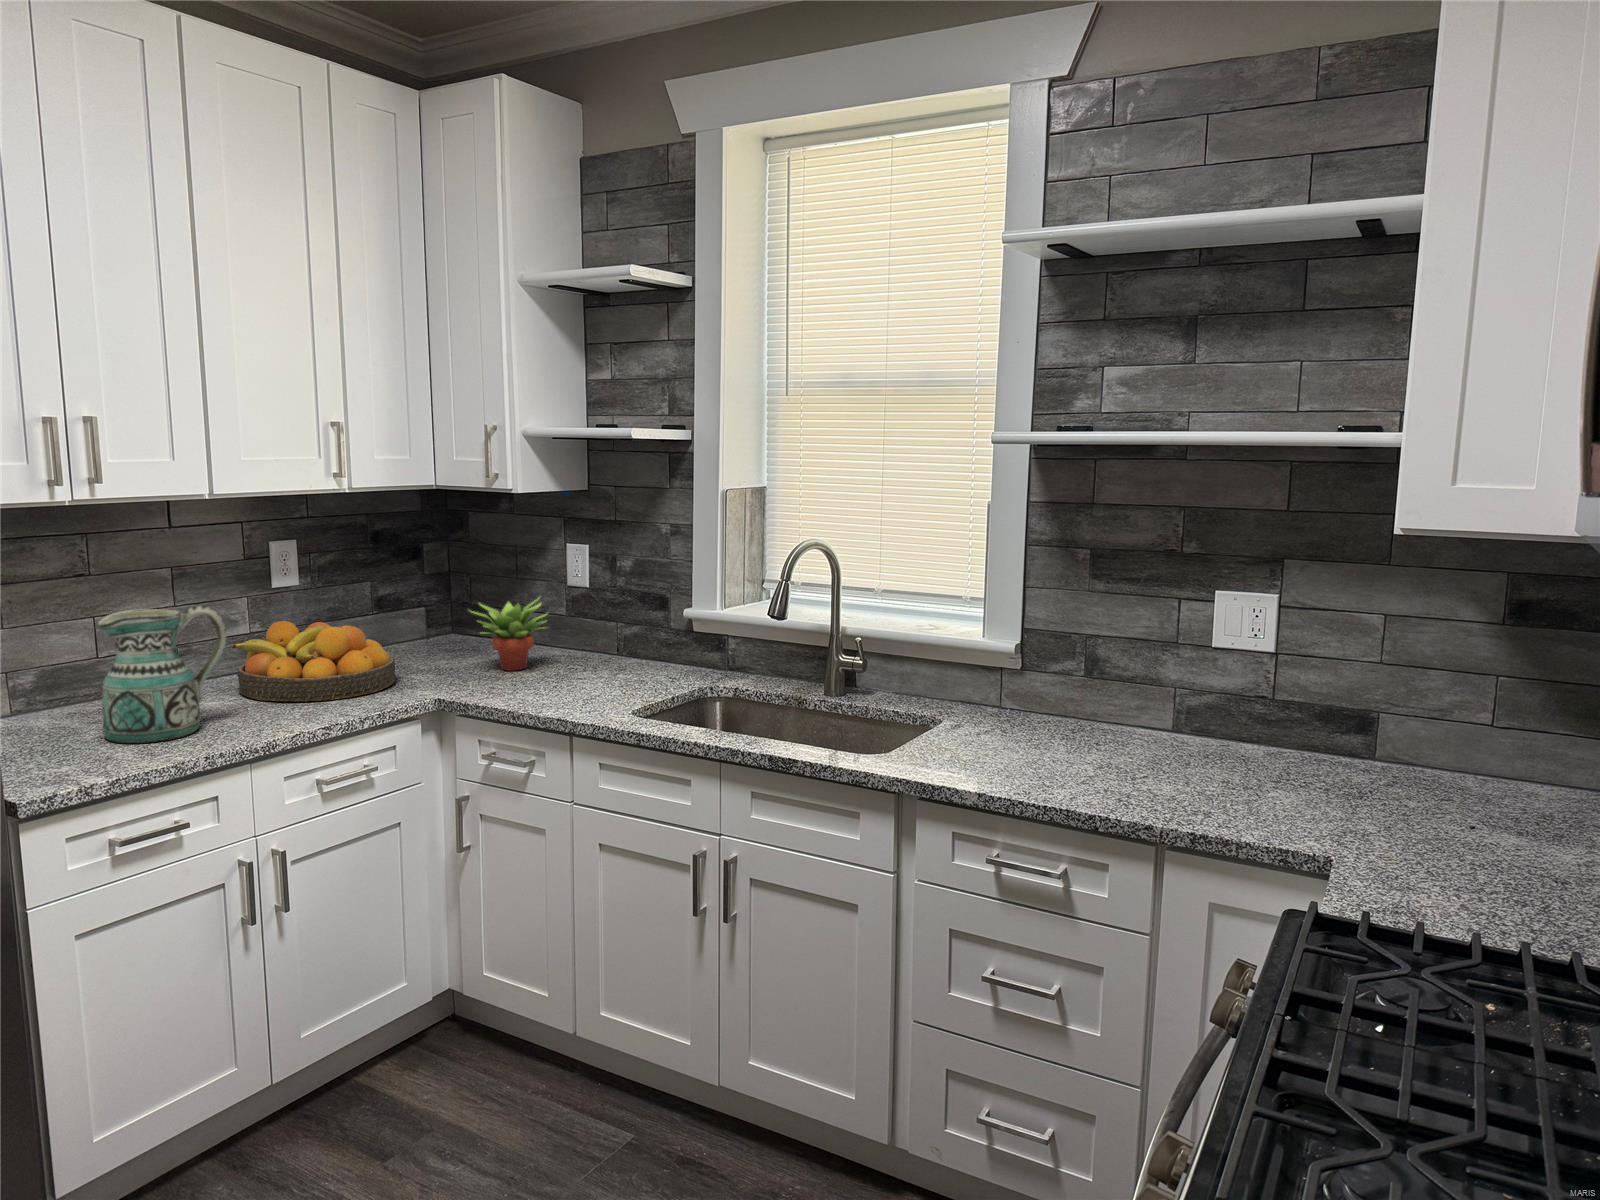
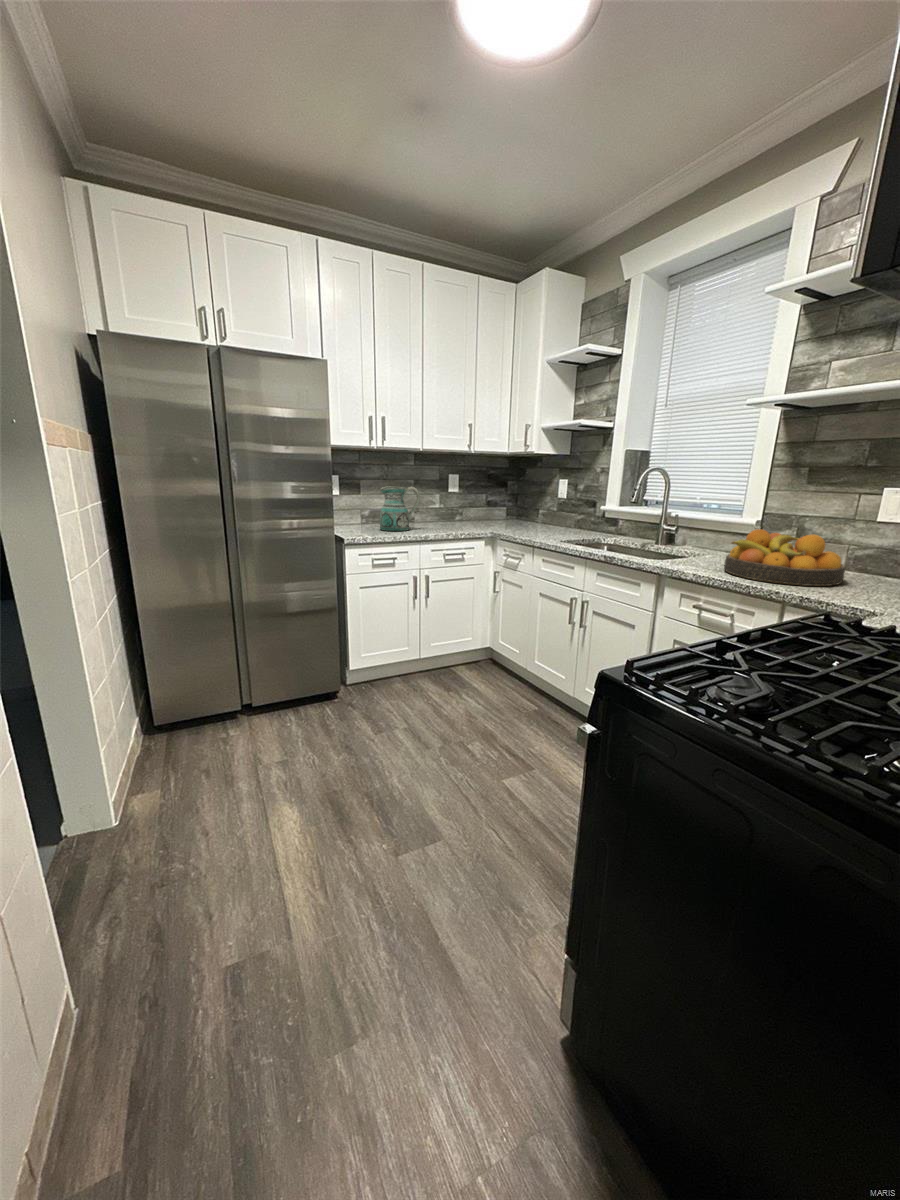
succulent plant: present [471,599,547,671] -> none [512,498,545,529]
fruit bowl: present [231,621,396,701] -> present [724,529,845,586]

